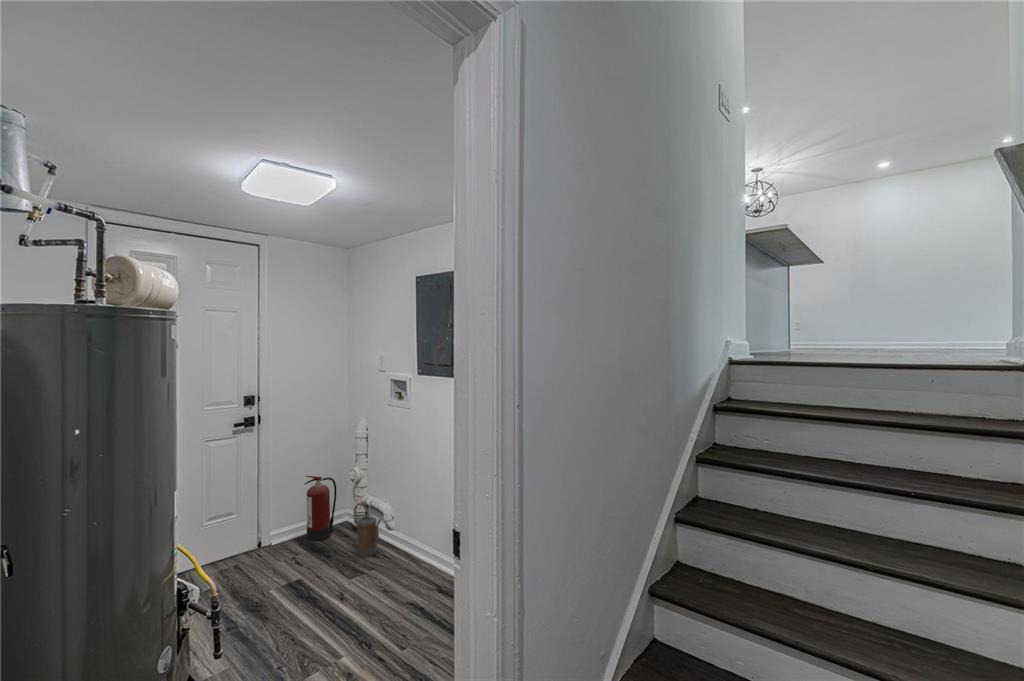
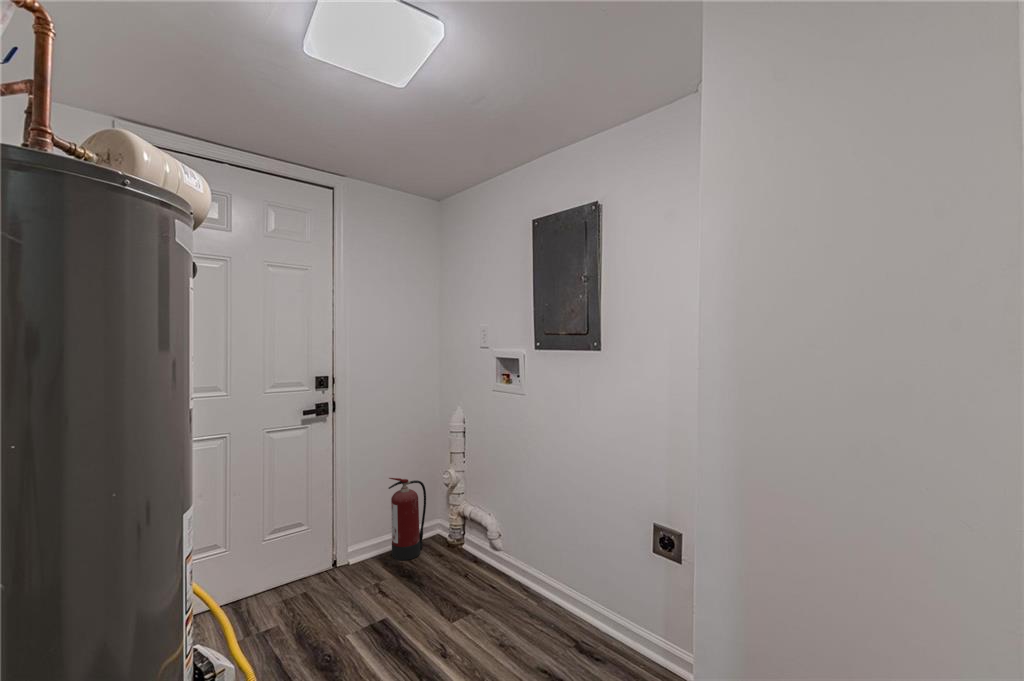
watering can: present [353,503,381,557] -> none [450,516,488,588]

